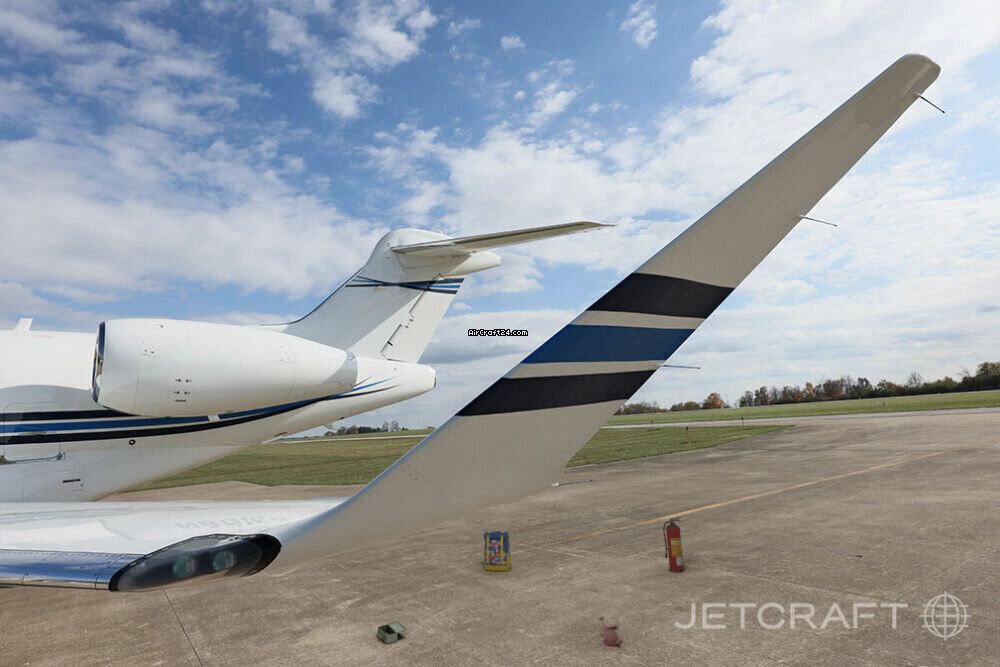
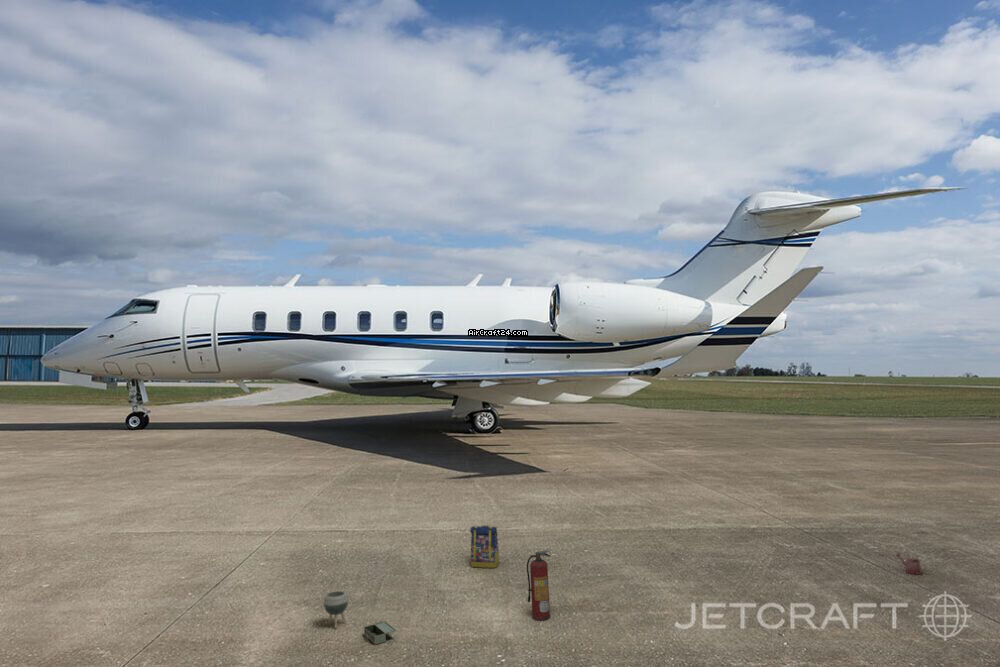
fire extinguisher: present [663,517,684,572] -> present [527,550,550,621]
planter: none [341,592,365,628] -> present [323,591,348,628]
watering can: present [599,617,620,646] -> present [896,553,926,574]

